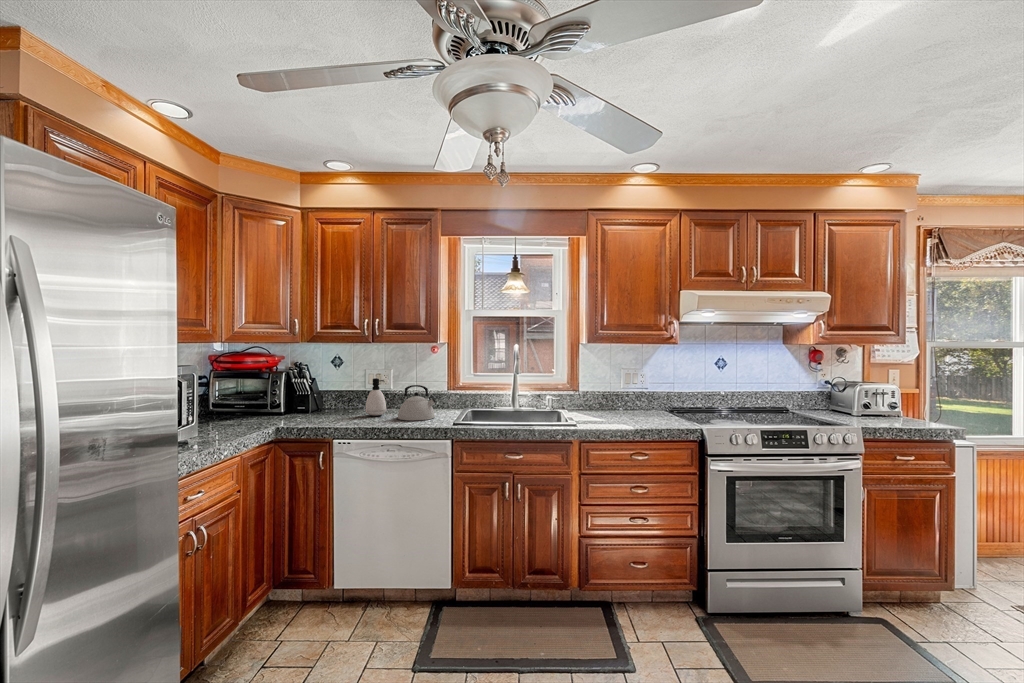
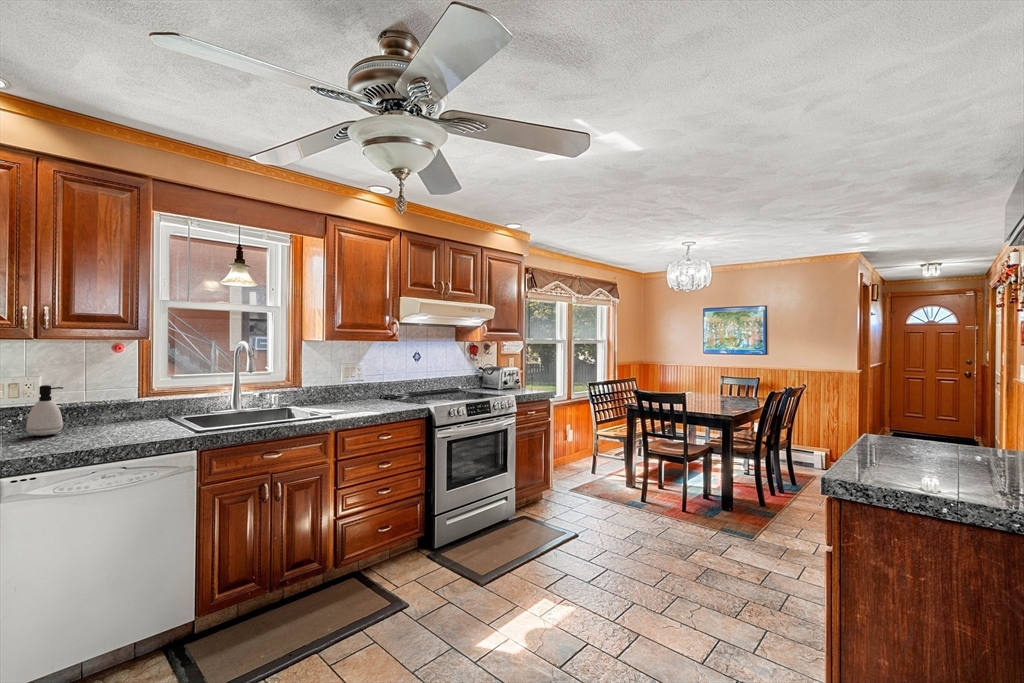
kettle: present [398,385,436,421] -> none [93,390,153,435]

